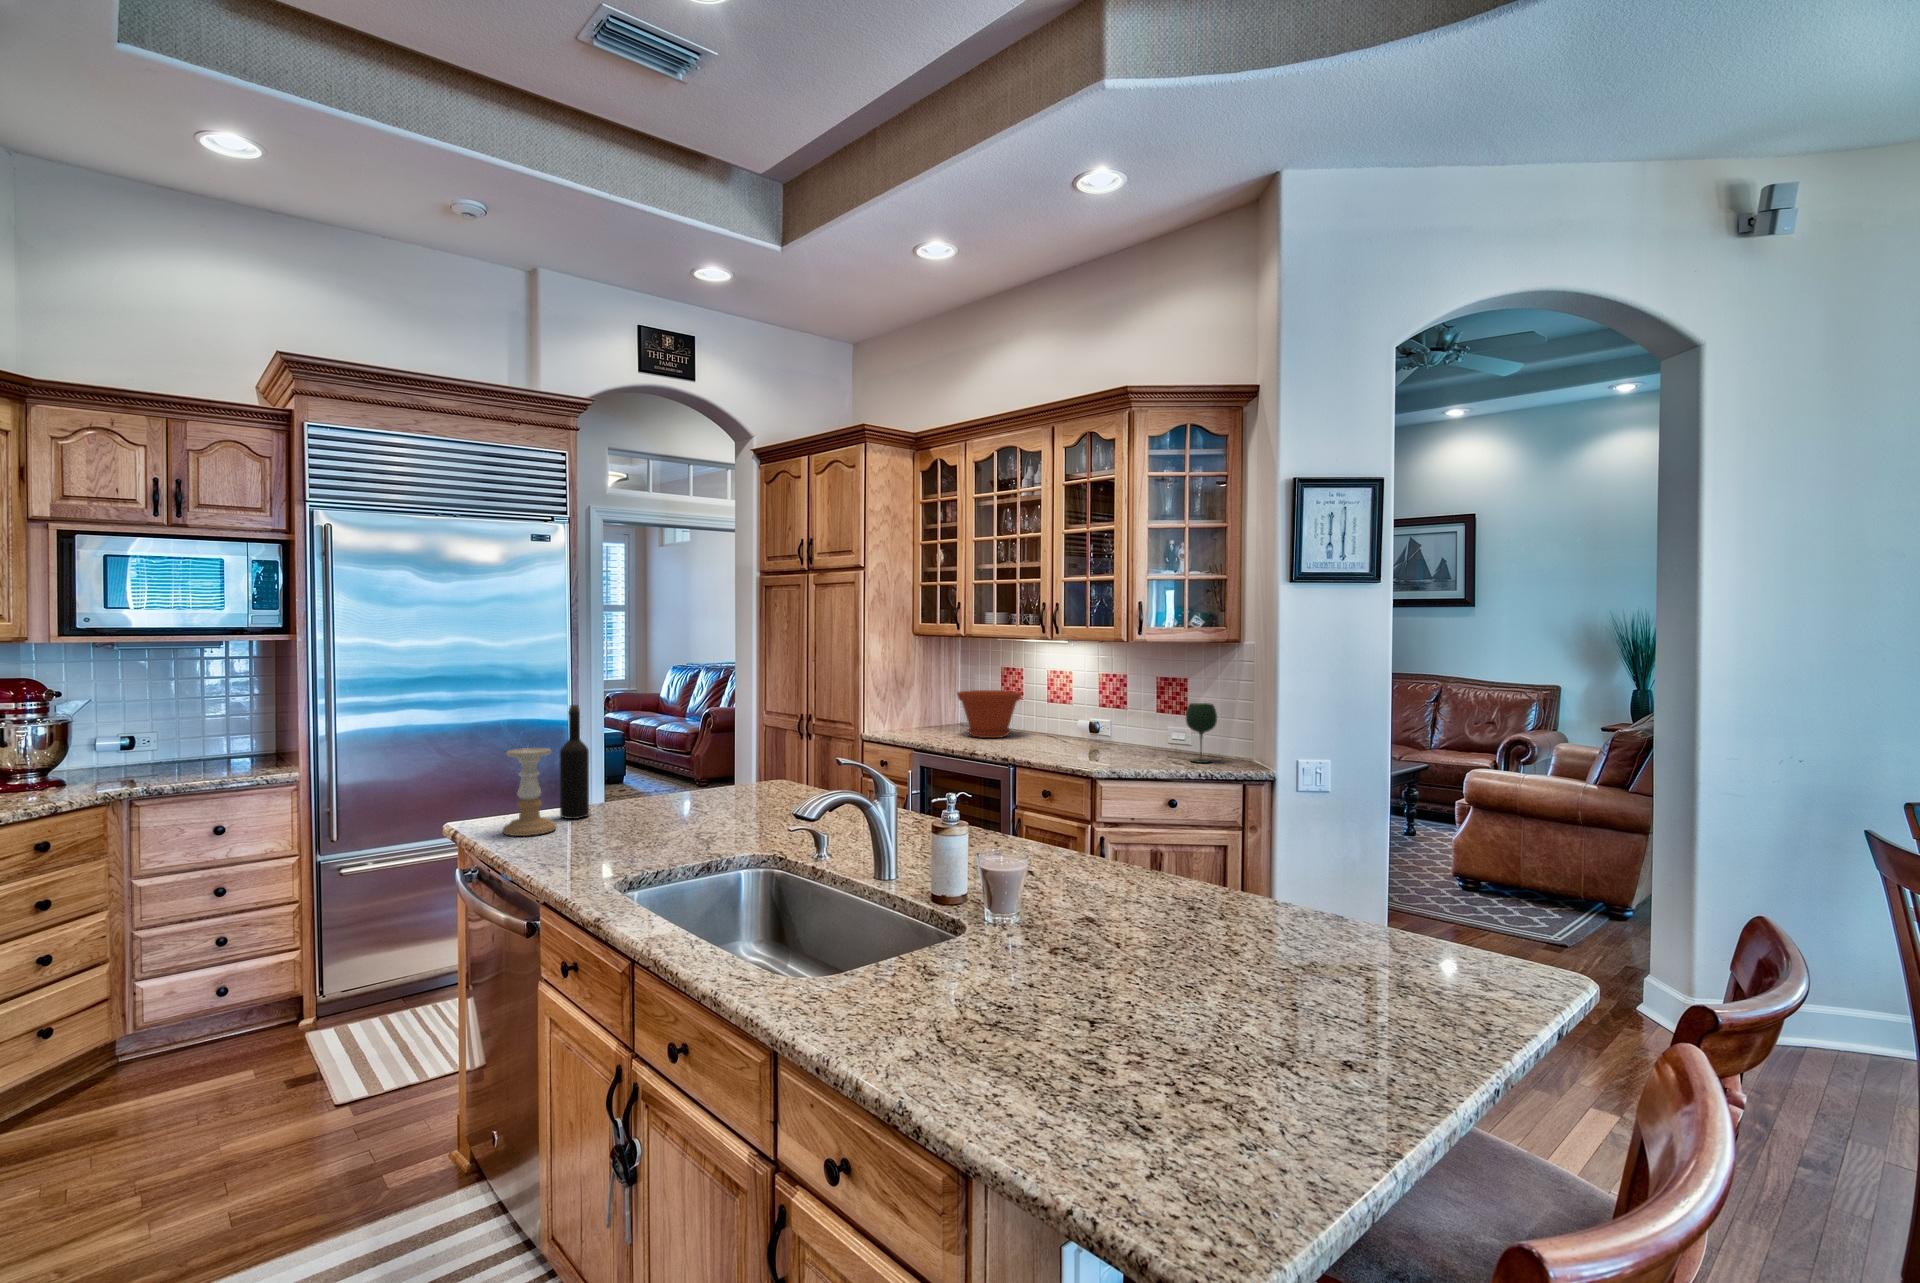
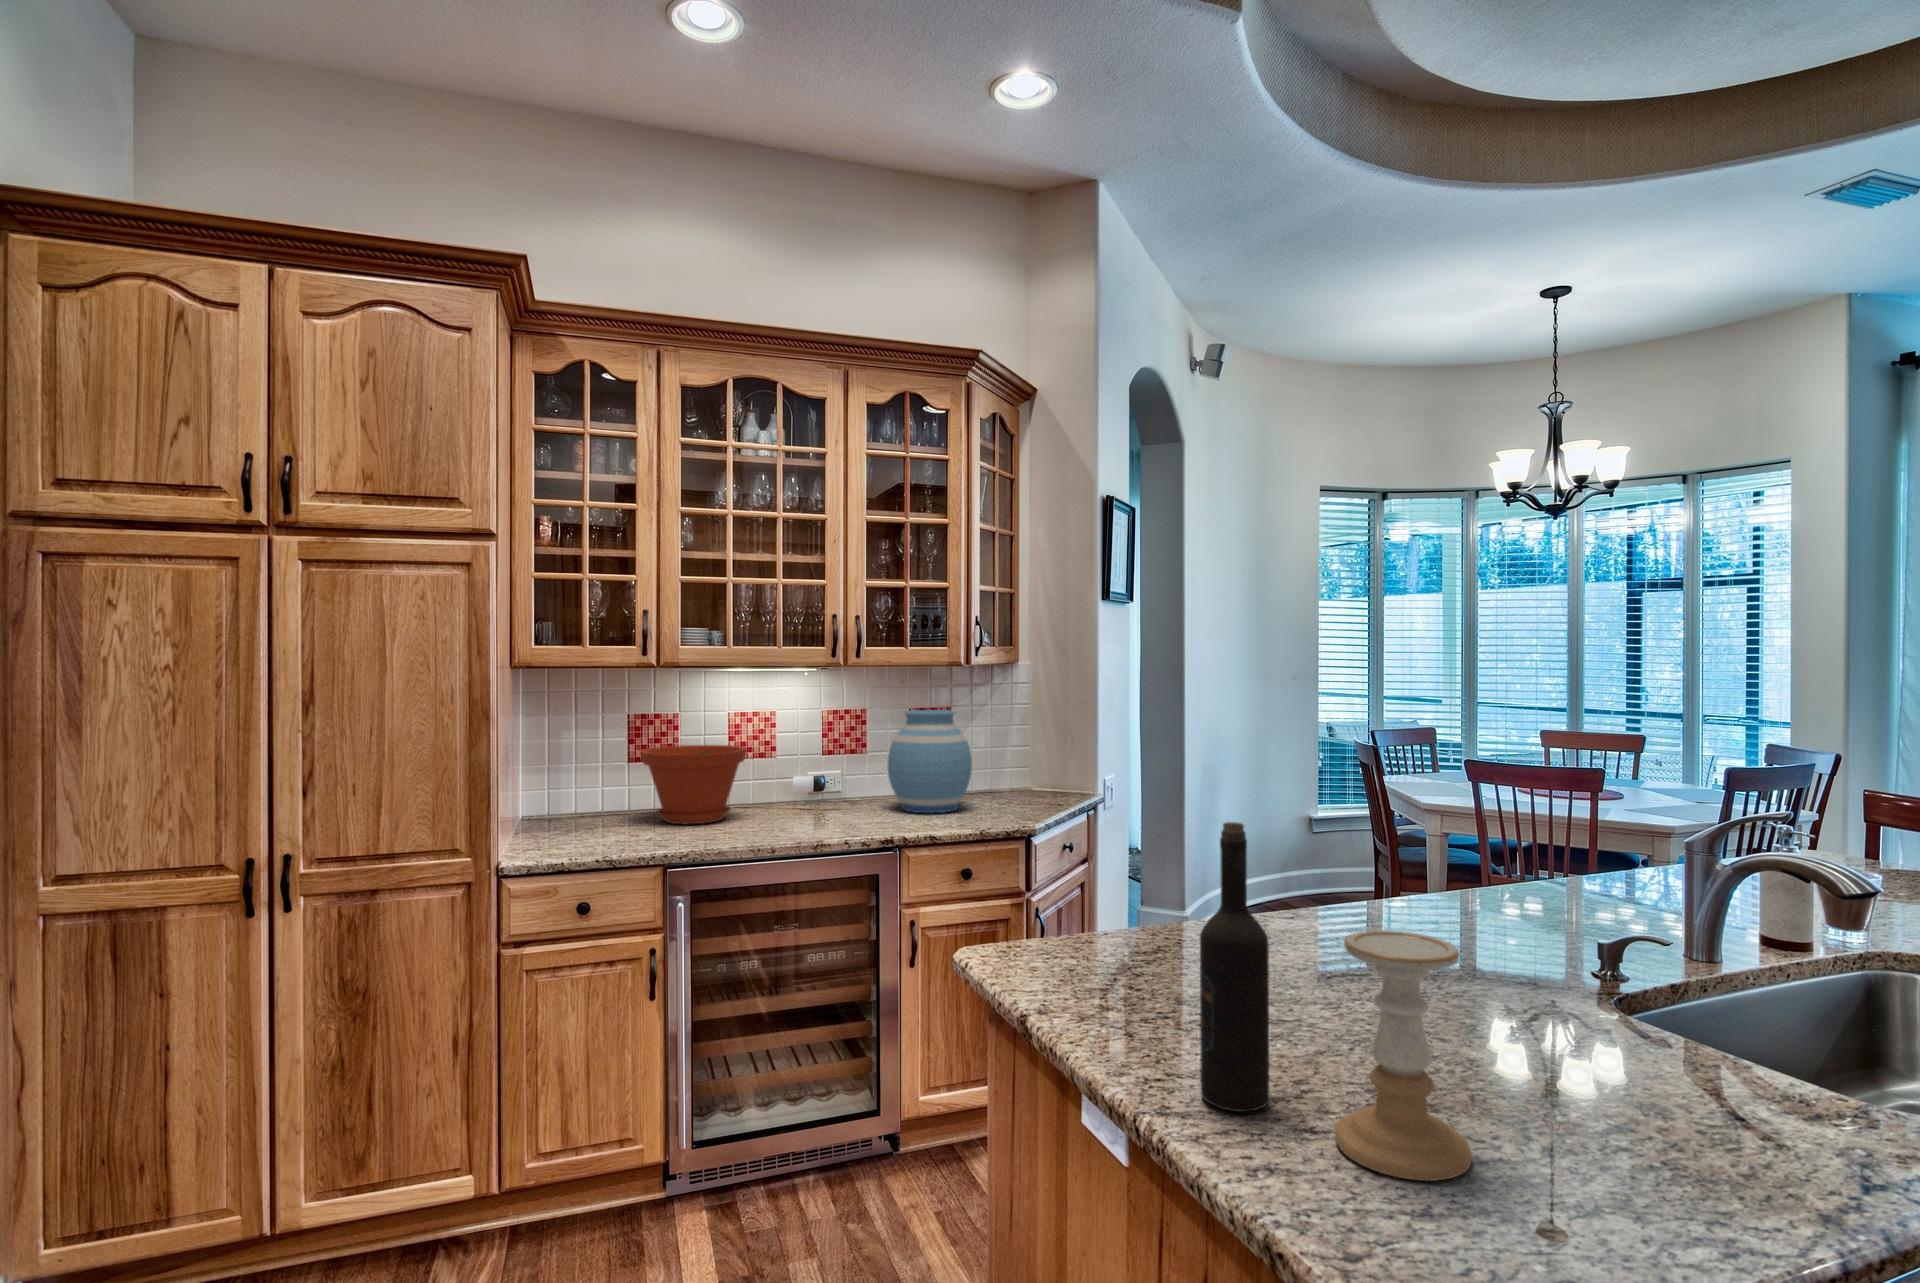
vase: none [1084,678,1150,755] -> present [887,710,972,813]
wine glass: present [1186,703,1217,763] -> none [1014,733,1051,804]

